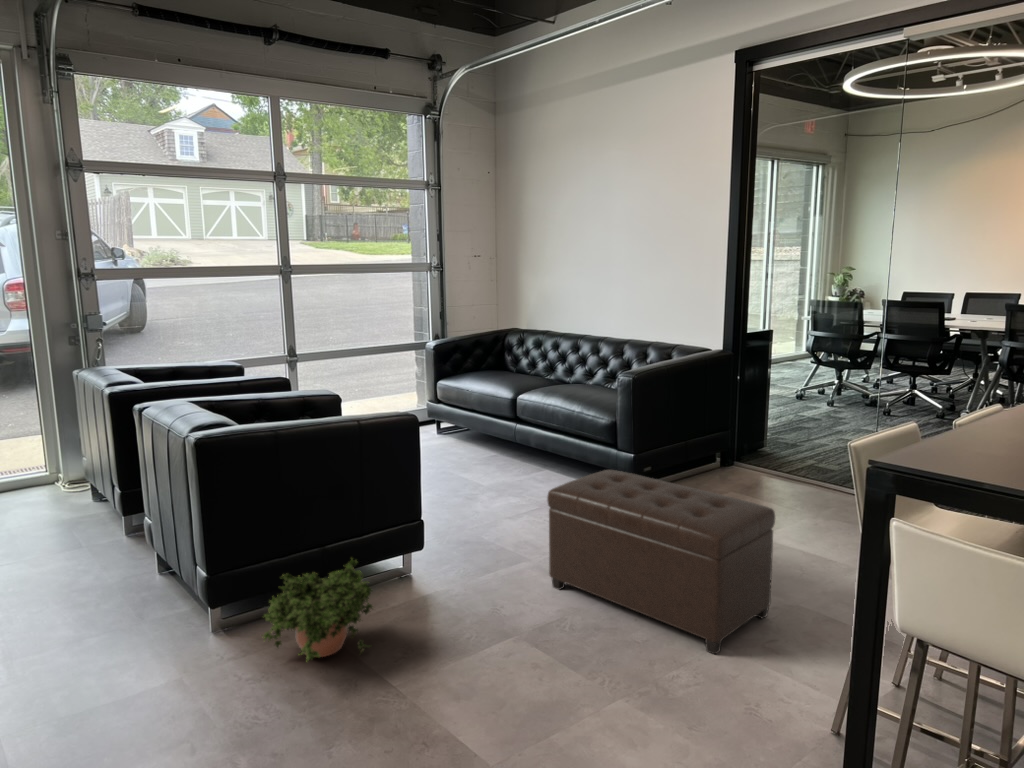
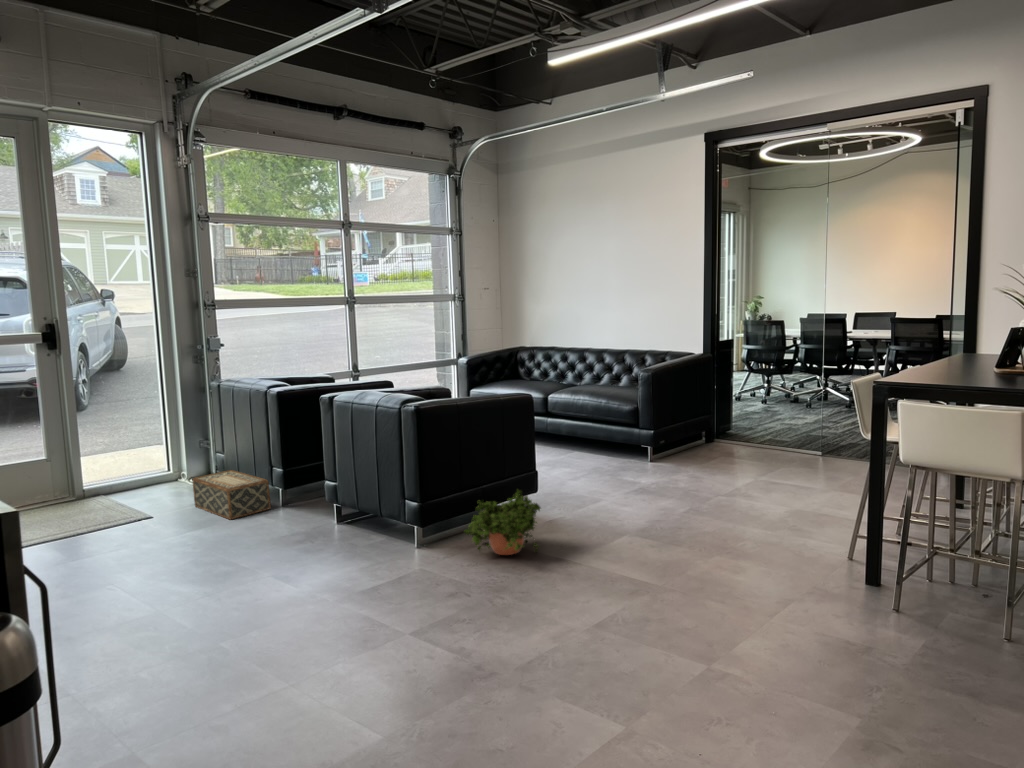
ottoman: present [547,470,775,655] -> none [631,431,791,537]
woven basket: none [25,482,108,553] -> present [193,470,271,520]

